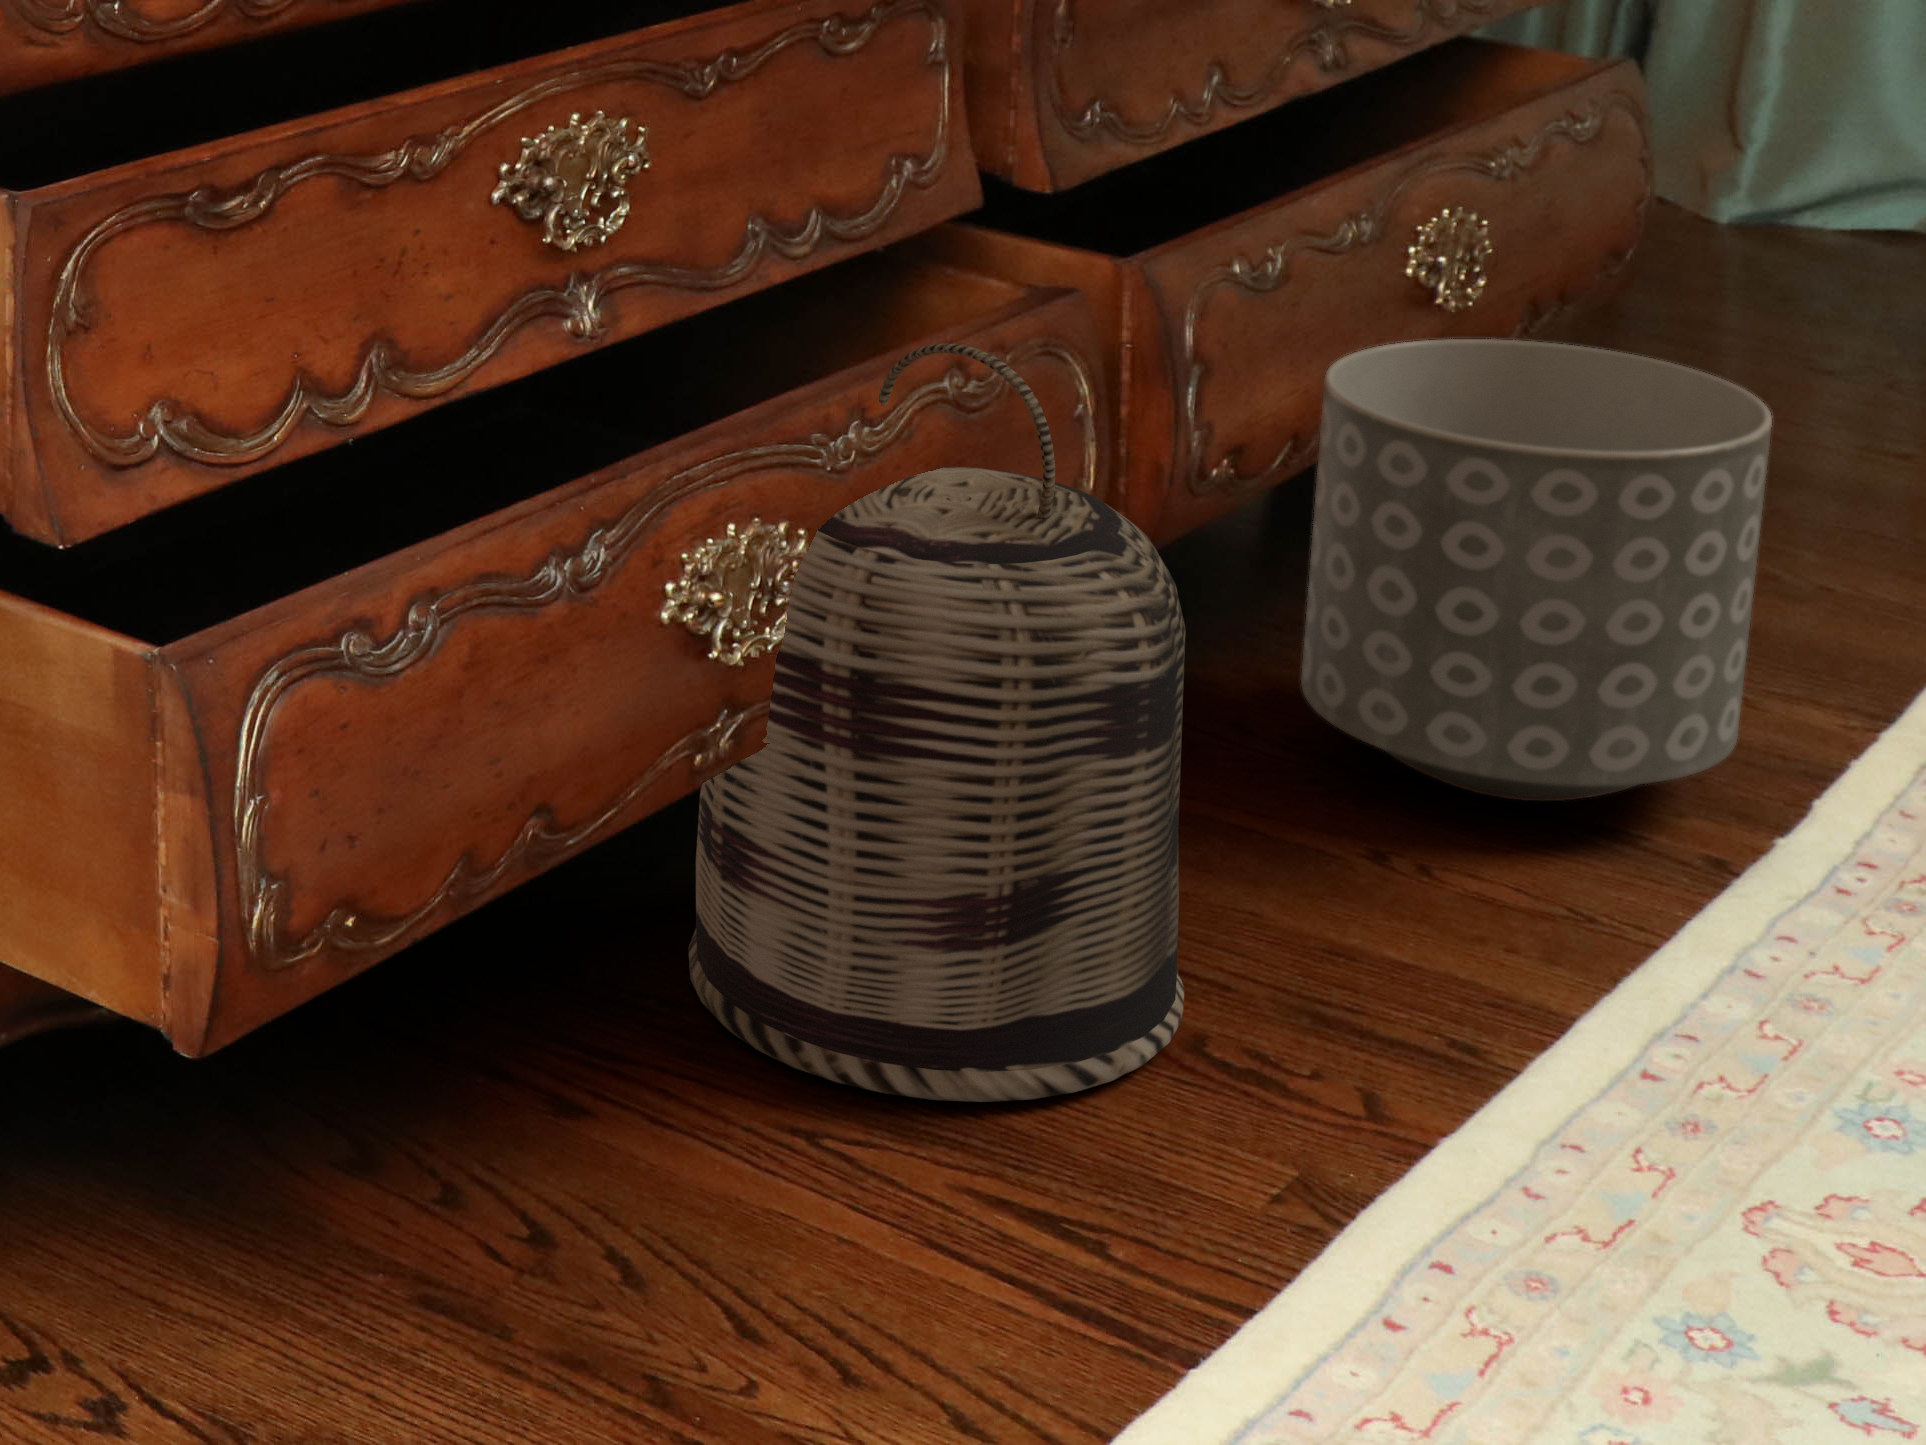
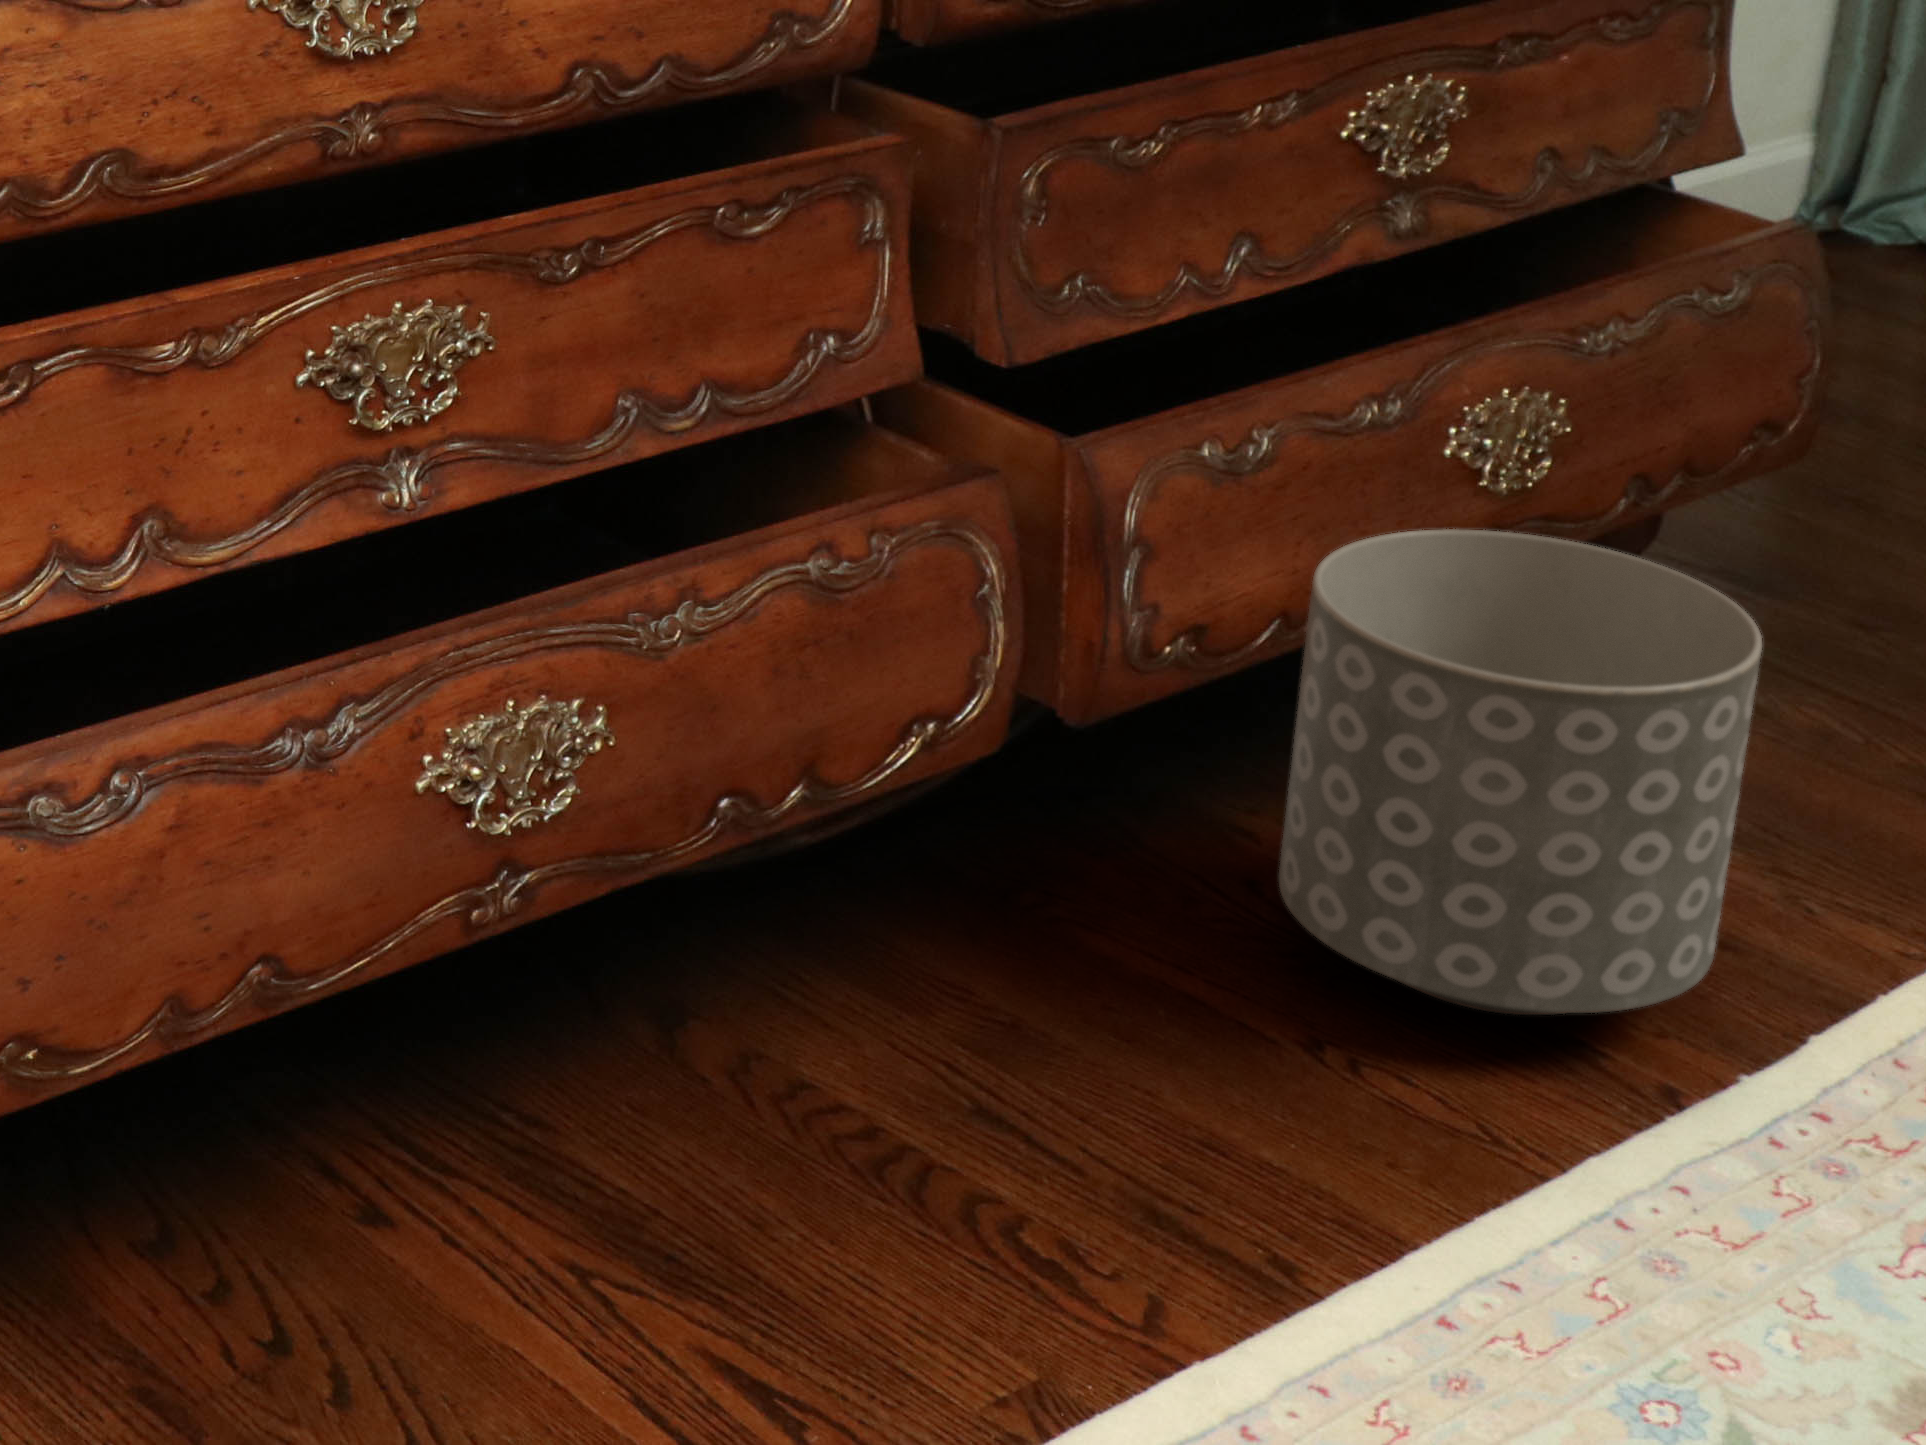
basket: present [688,343,1186,1102] -> none [541,535,1021,1267]

